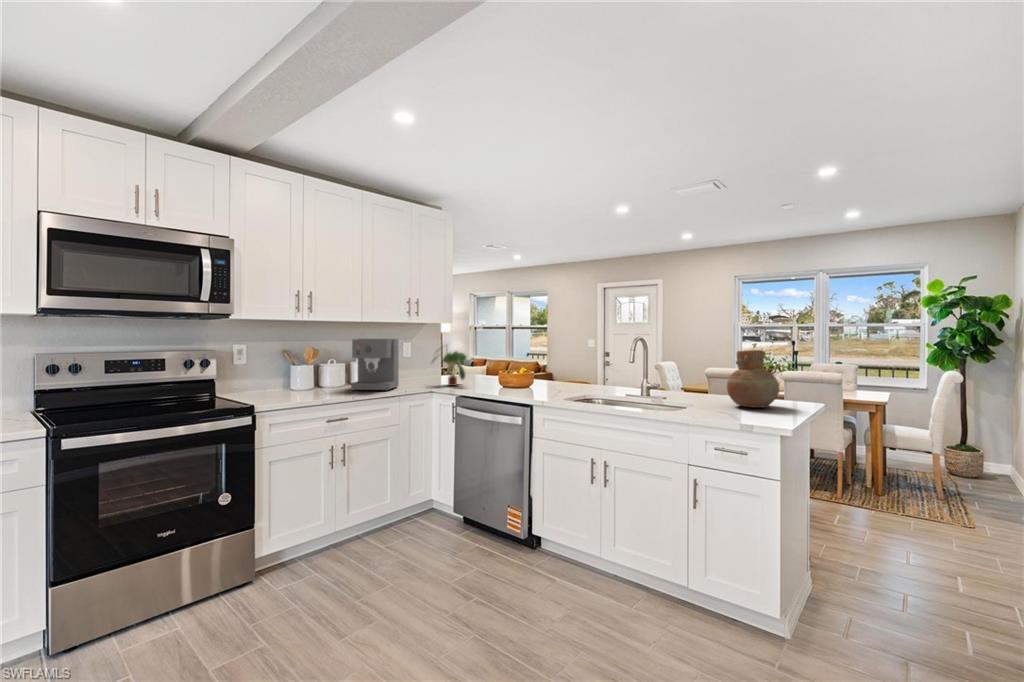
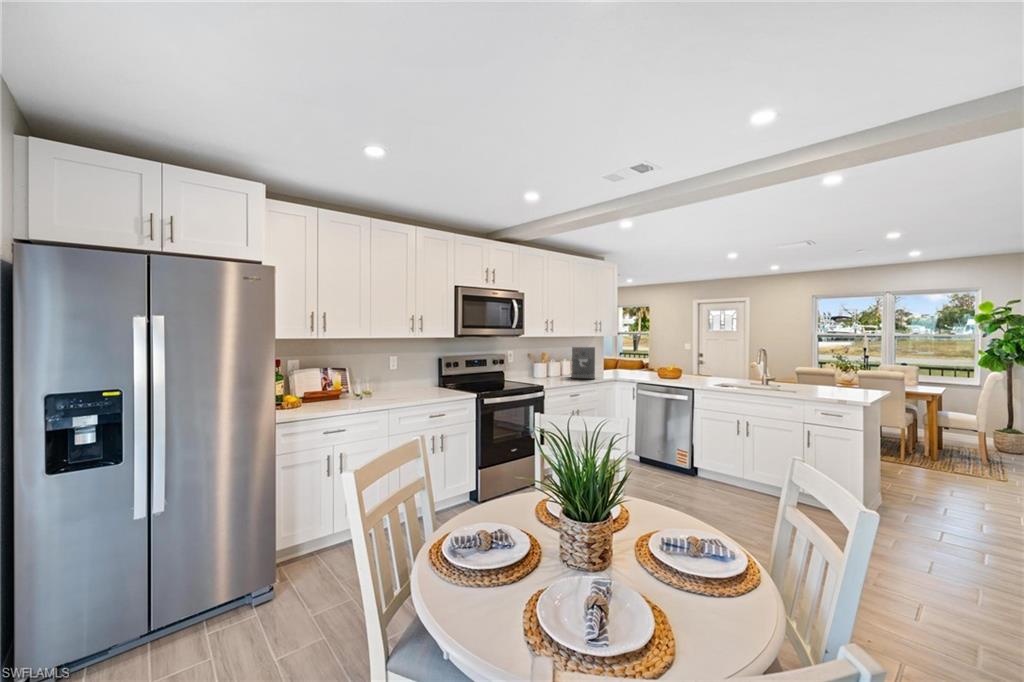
vase: present [727,350,779,408] -> none [825,358,861,393]
plant: present [432,351,467,386] -> none [611,350,640,377]

